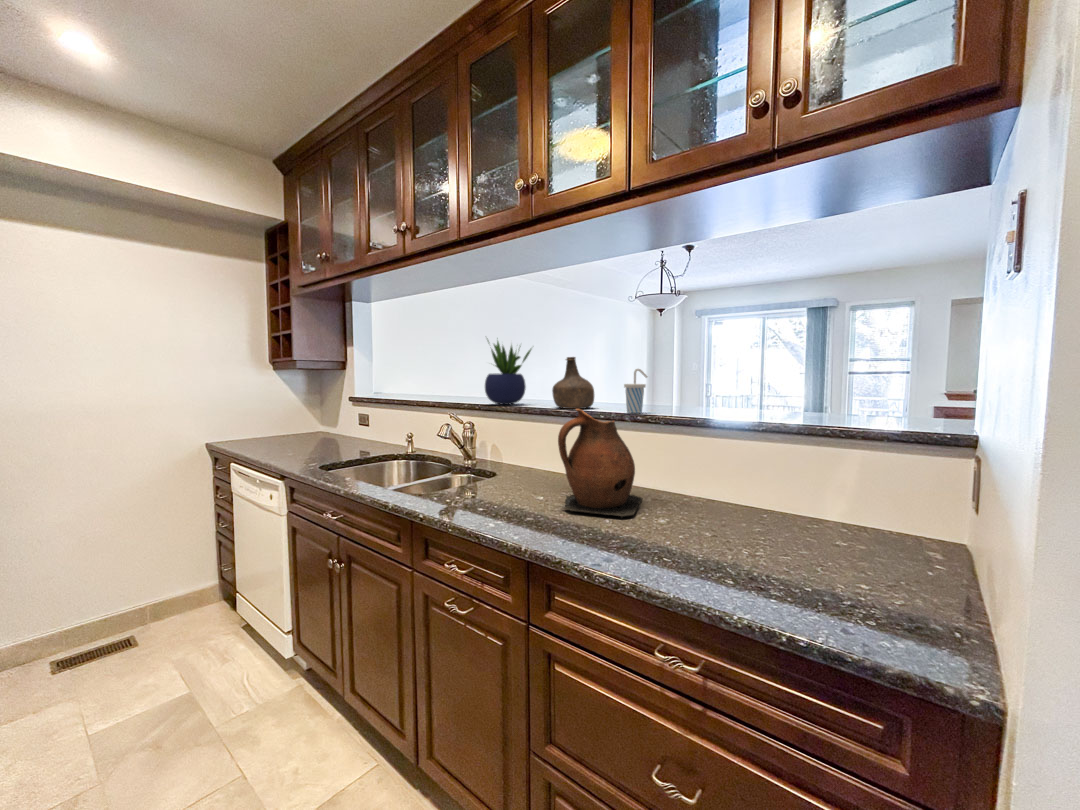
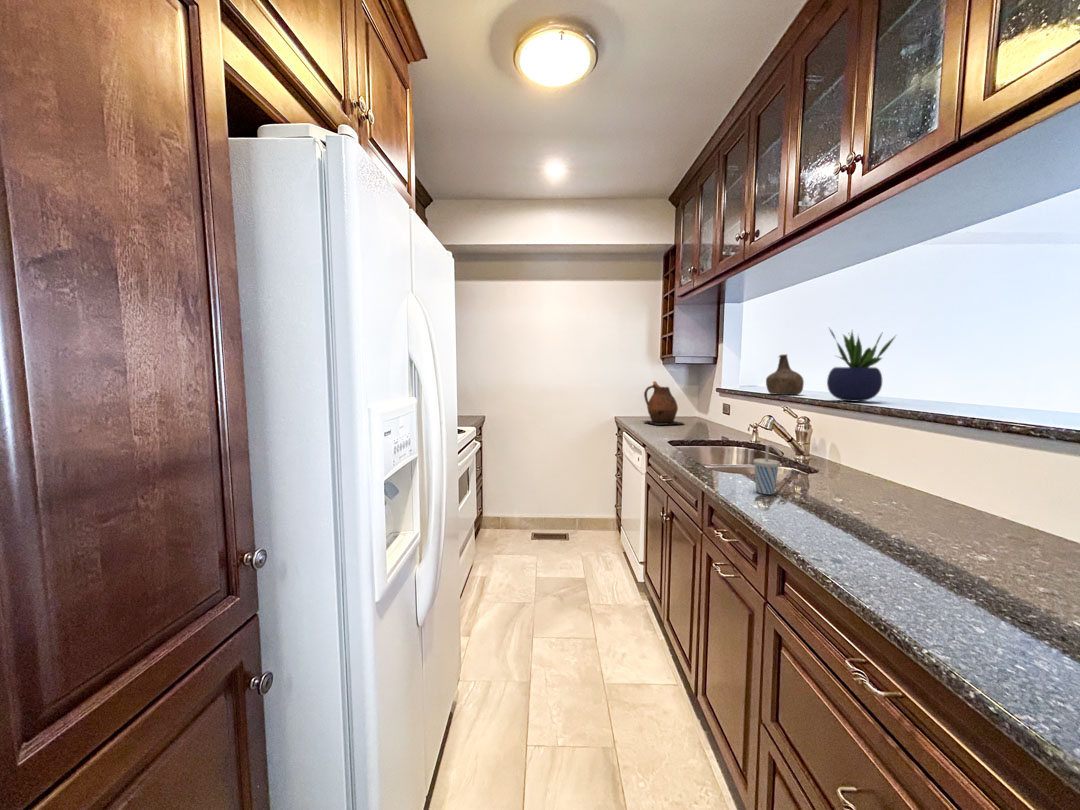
bottle: present [552,357,594,409] -> present [766,355,804,395]
cup: present [624,369,647,413] -> present [753,444,783,494]
ceramic pitcher: present [558,409,643,518] -> present [644,382,684,425]

